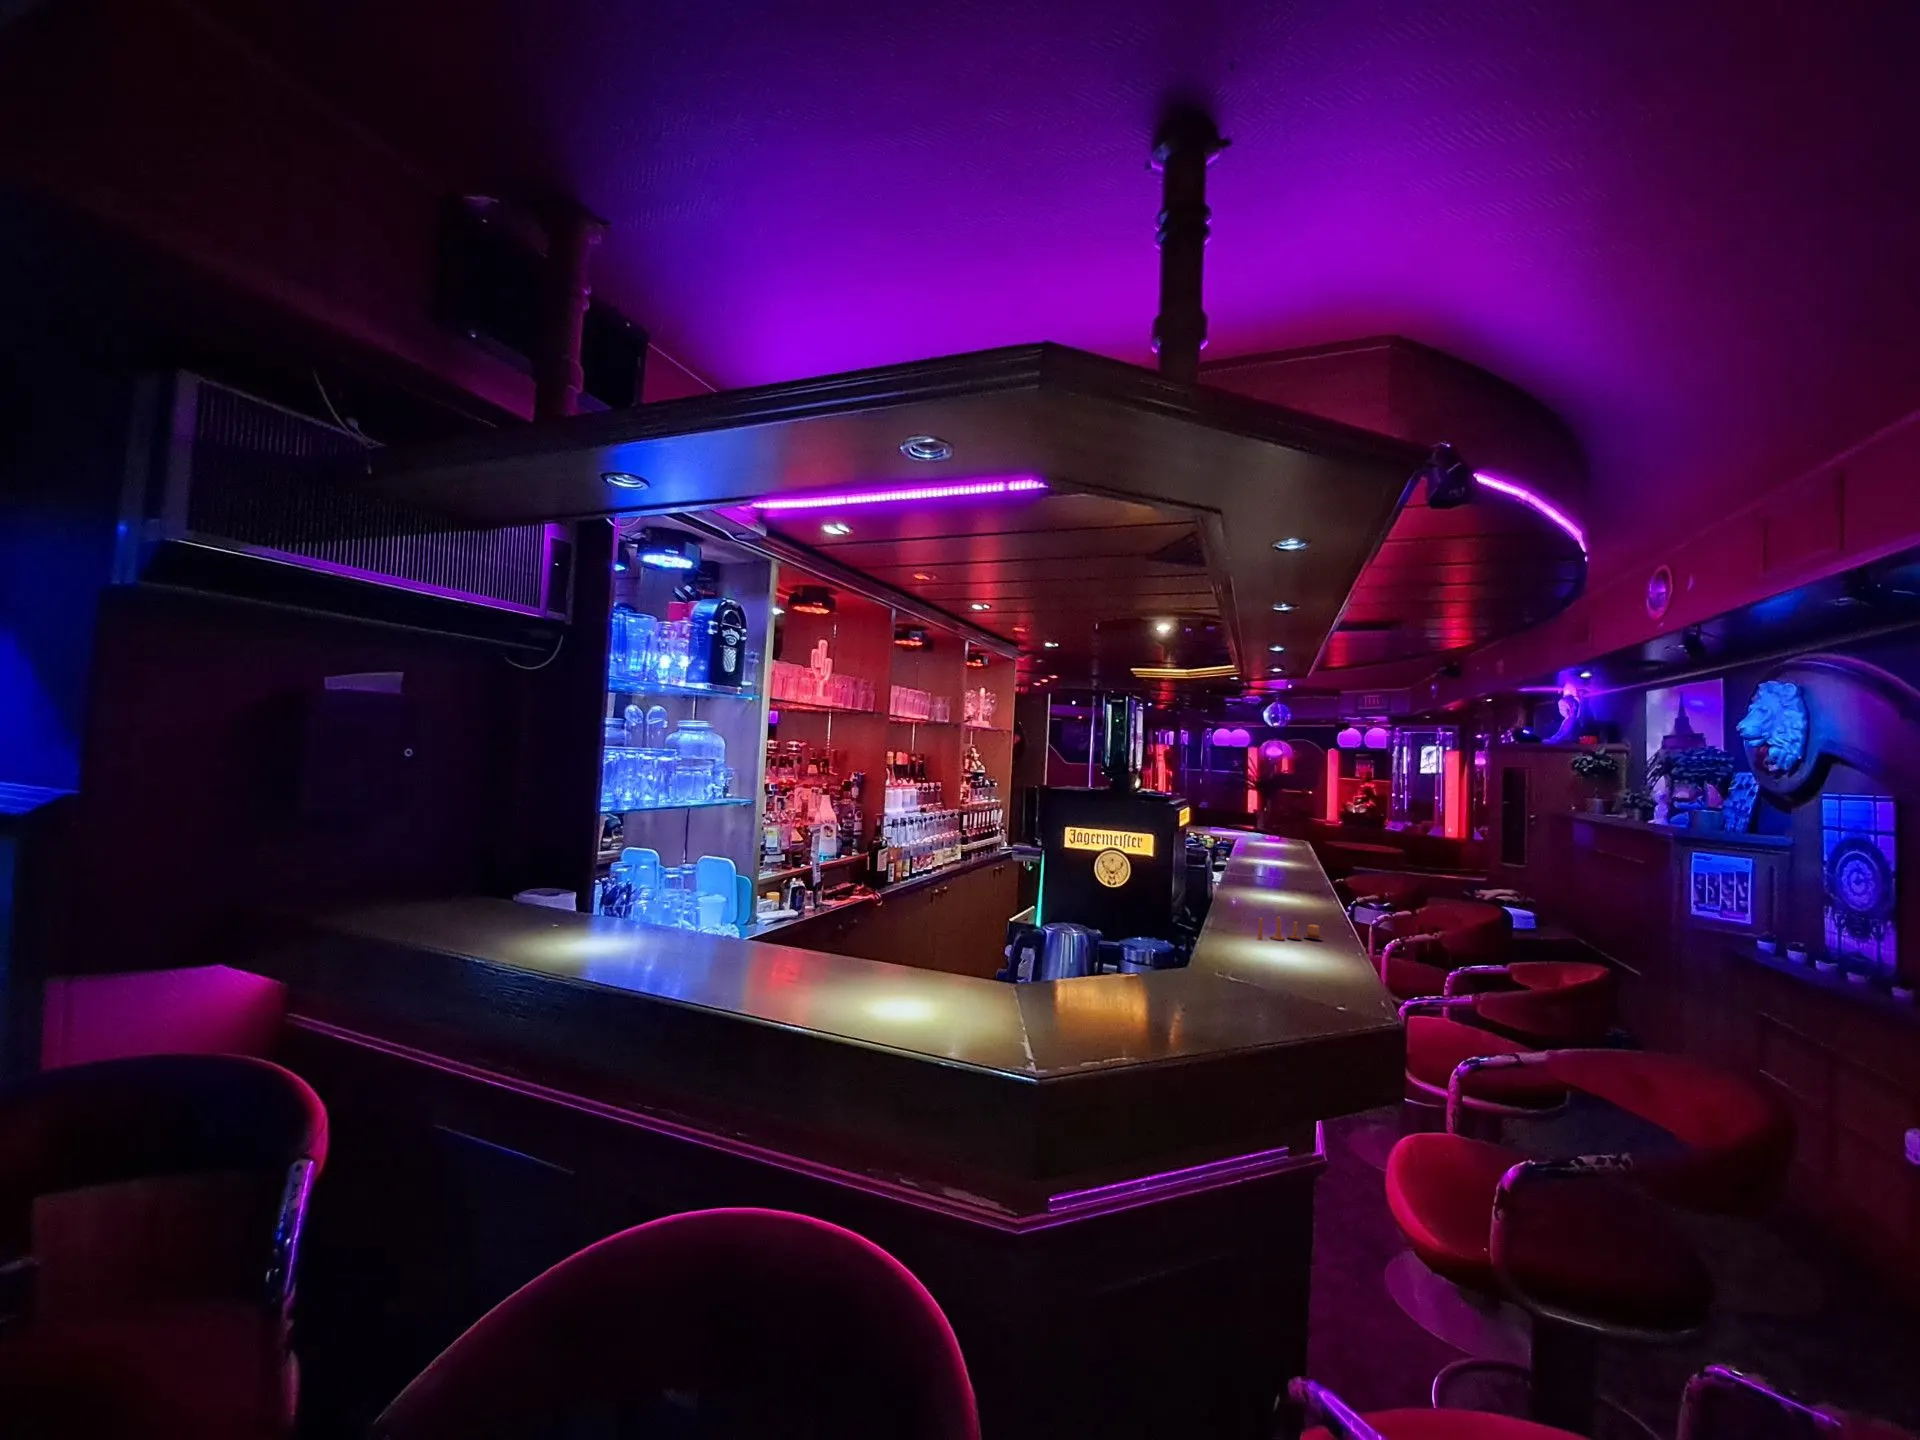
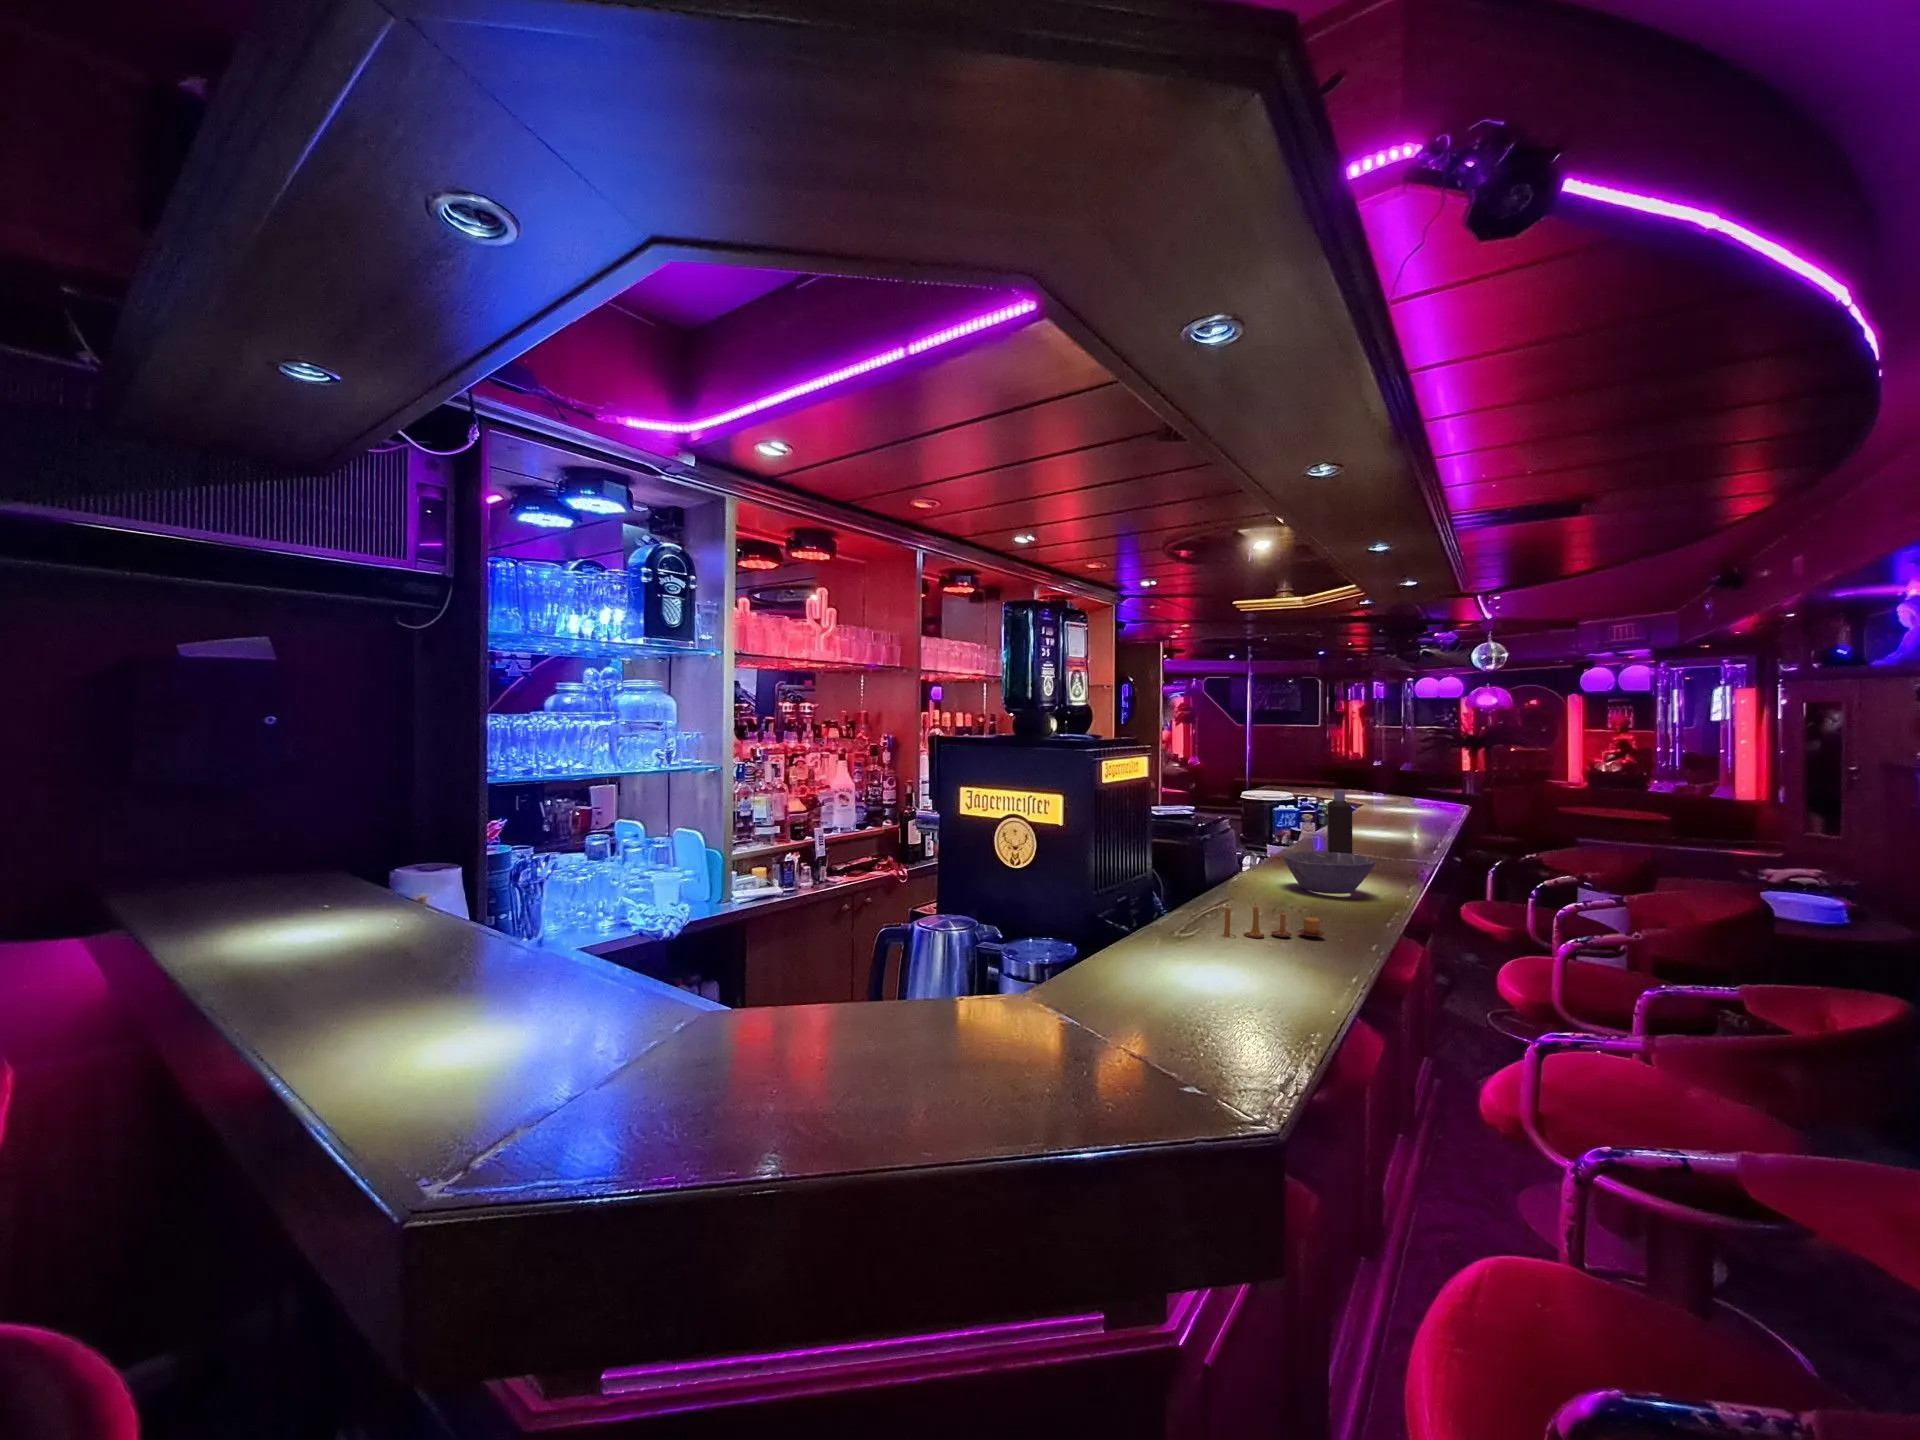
bottle: none [1245,827,1268,882] -> present [1327,790,1352,854]
bowl: none [1248,875,1318,908] -> present [1283,851,1376,894]

